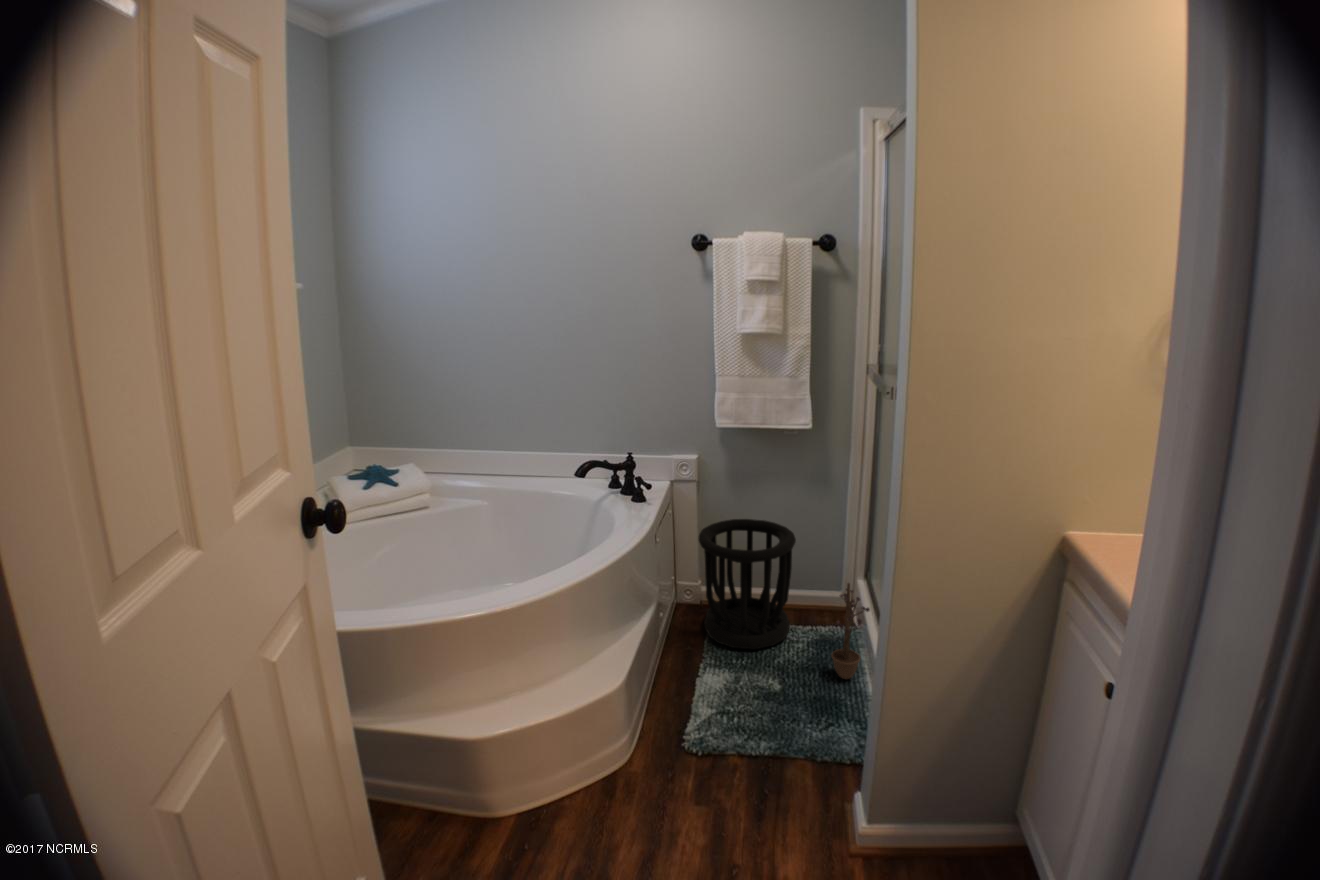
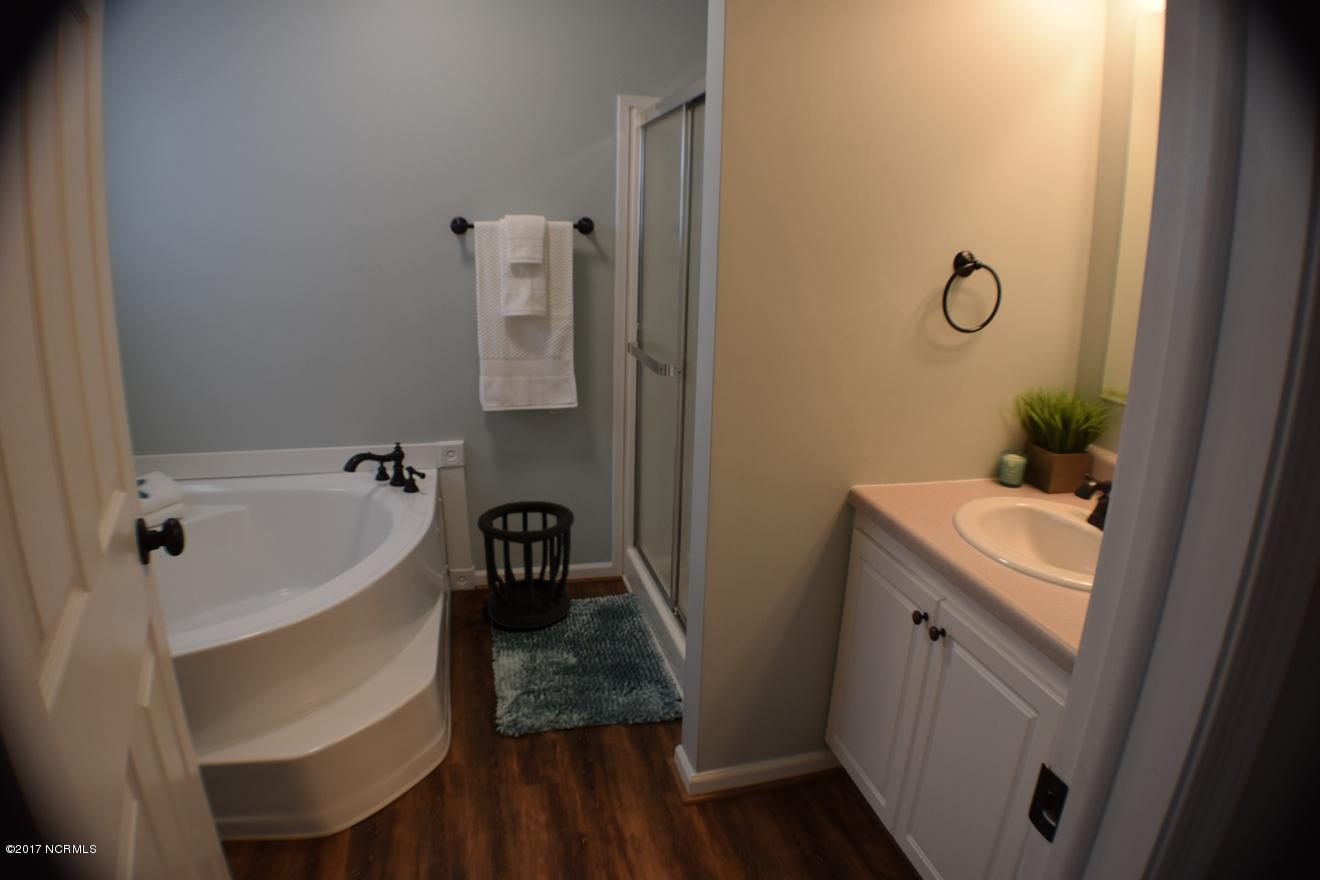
decorative plant: present [831,583,870,679] -> none [619,548,650,638]

